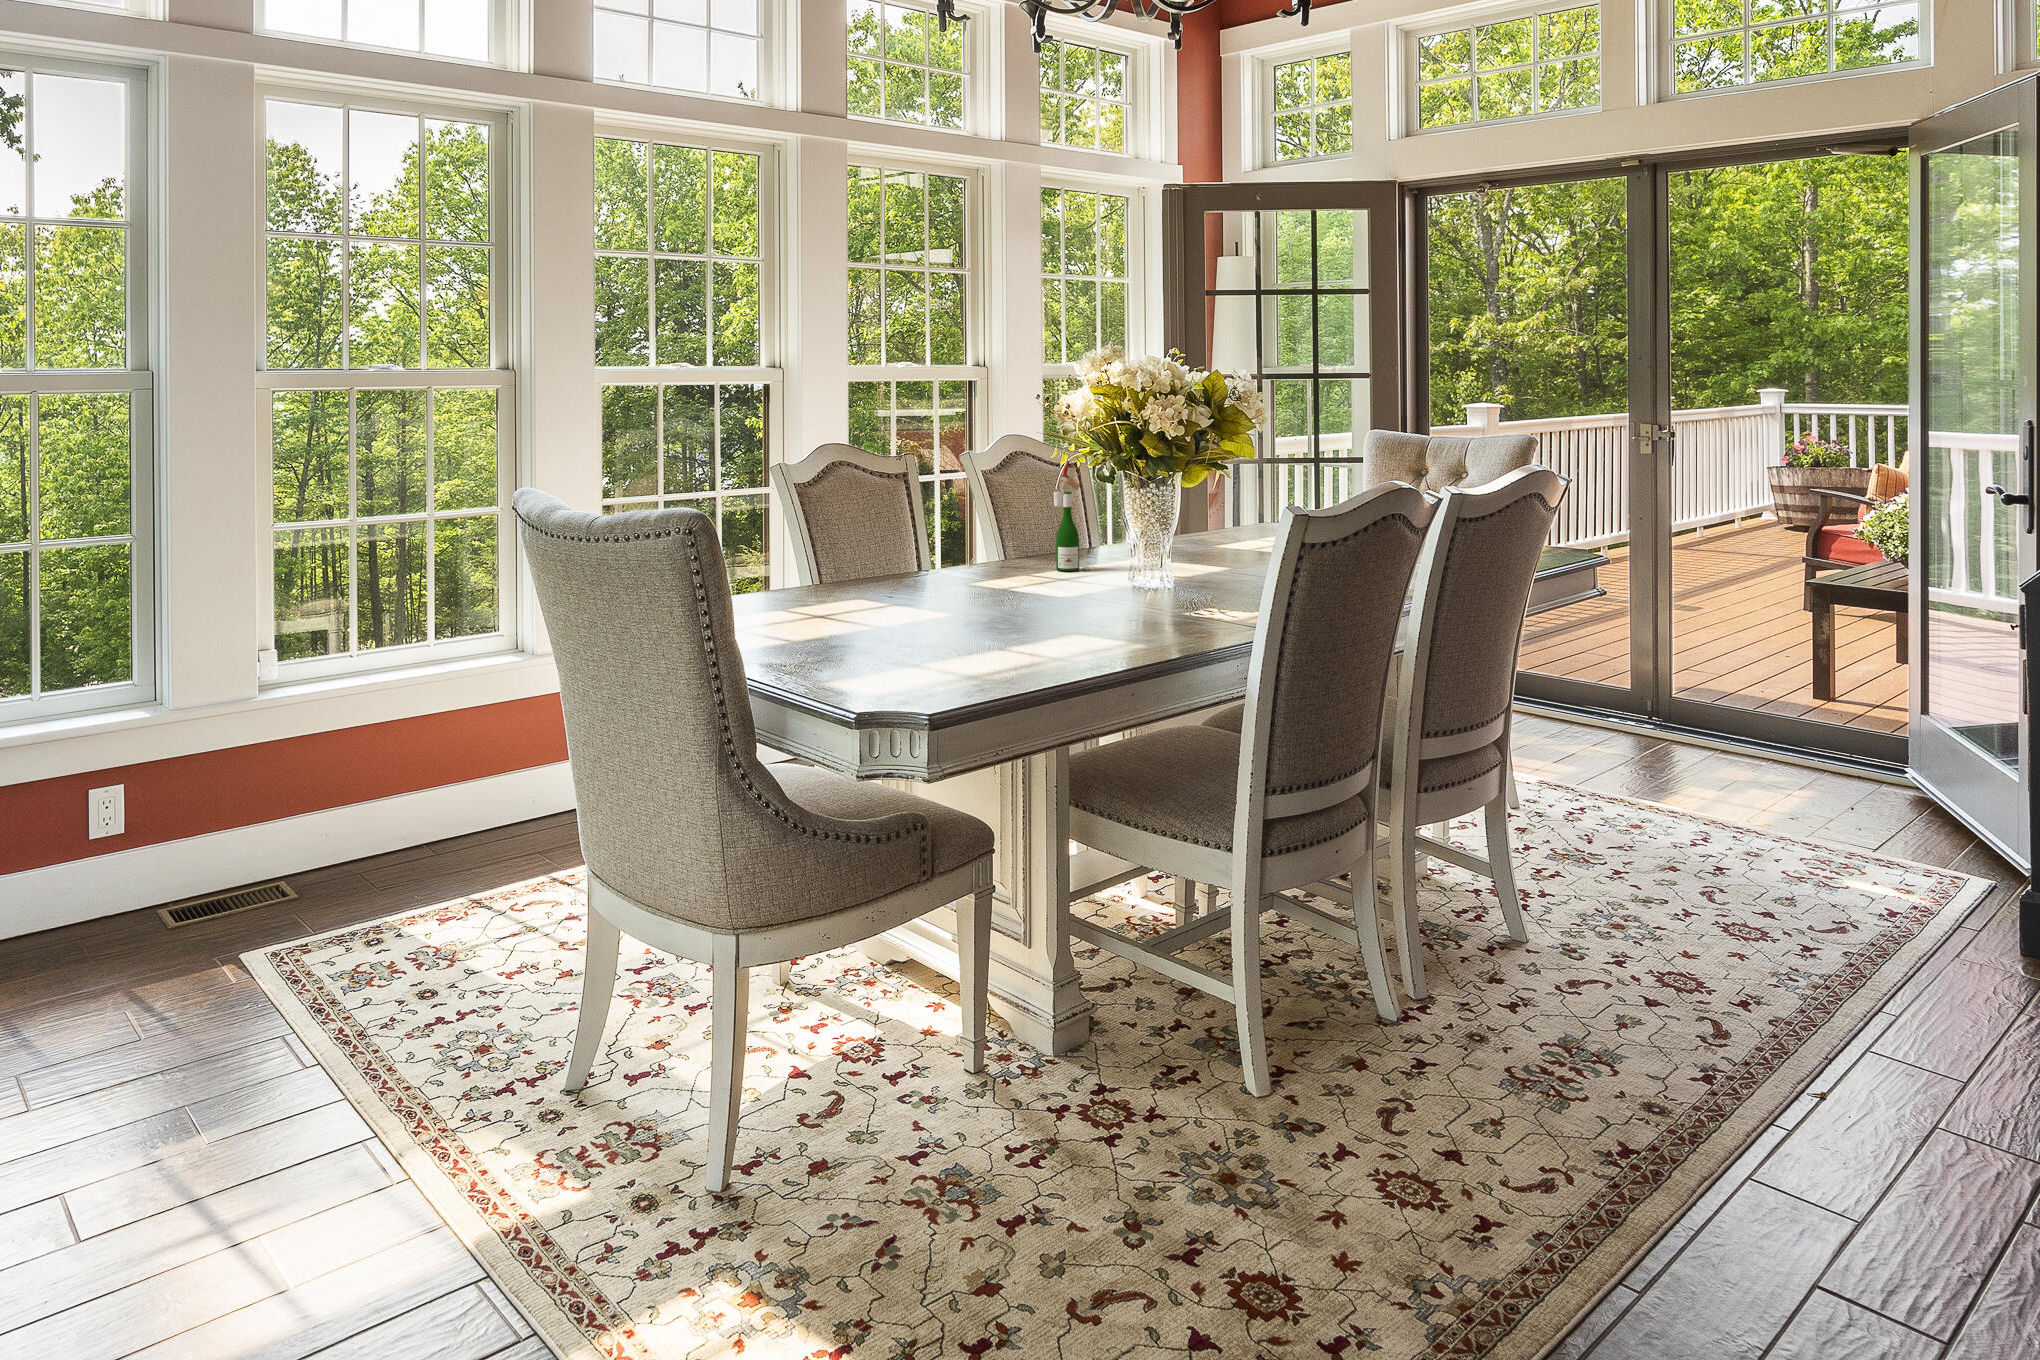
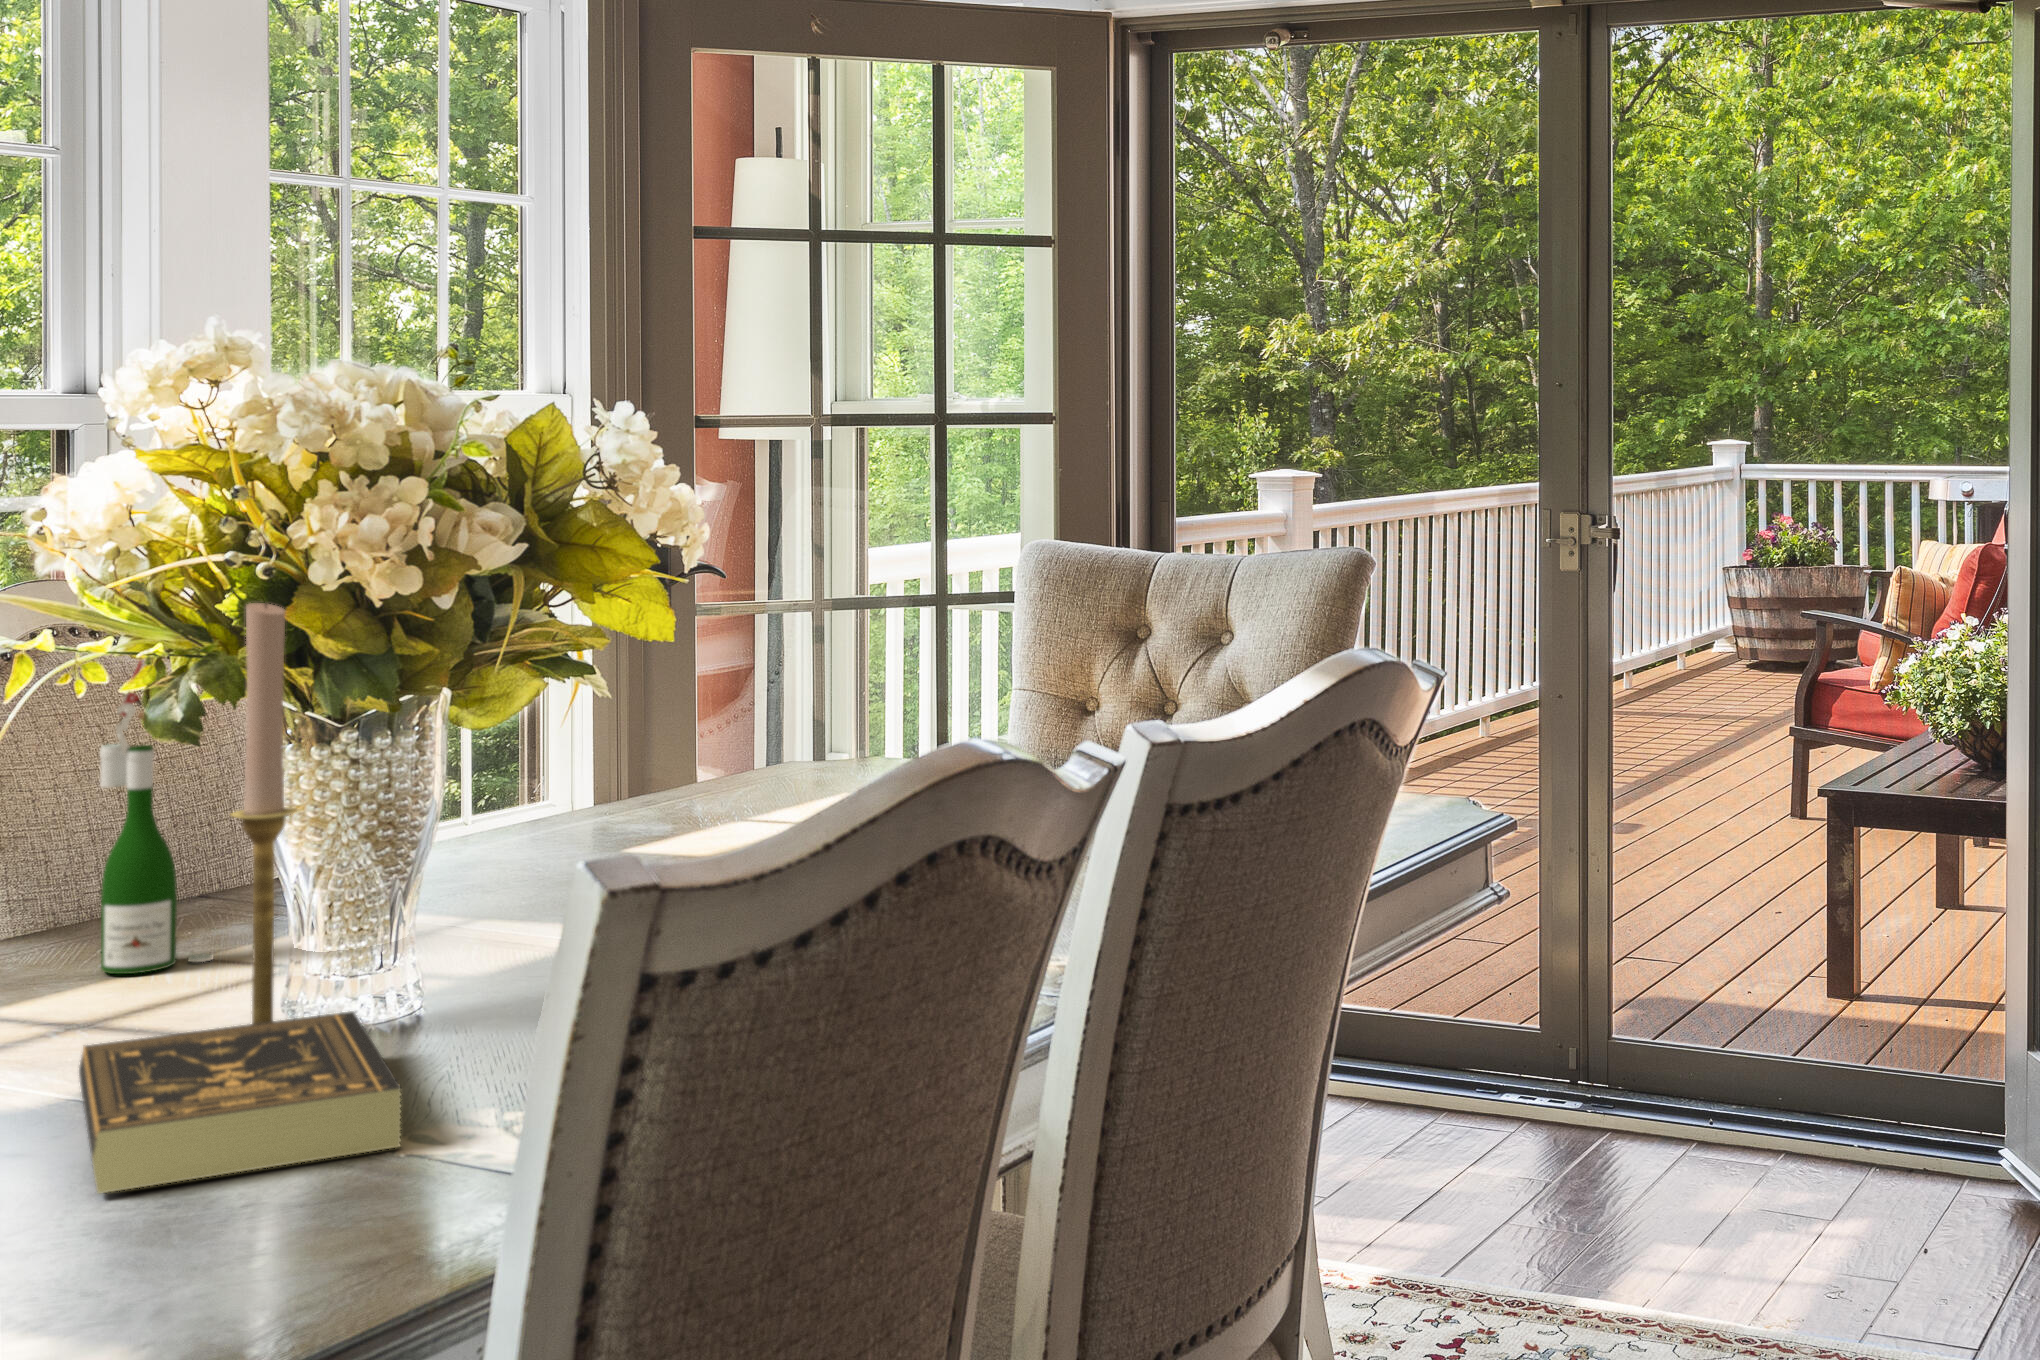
candlestick: none [1113,439,1139,591] -> present [231,602,297,1024]
book: none [1081,580,1192,618] -> present [79,1011,402,1193]

